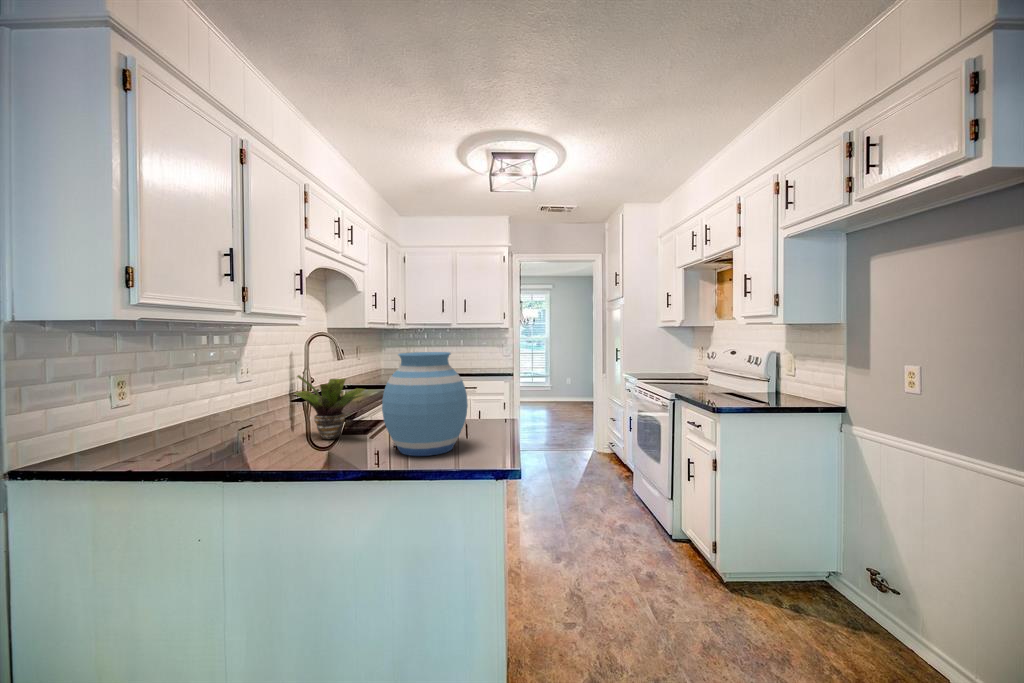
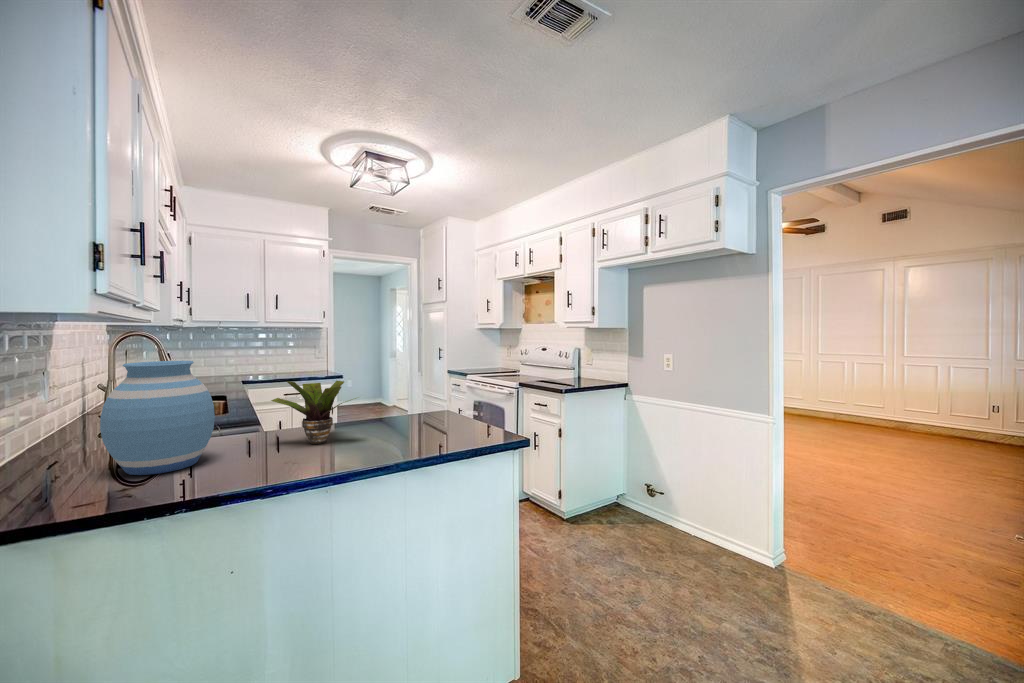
vase: present [382,352,468,456] -> present [100,361,215,475]

